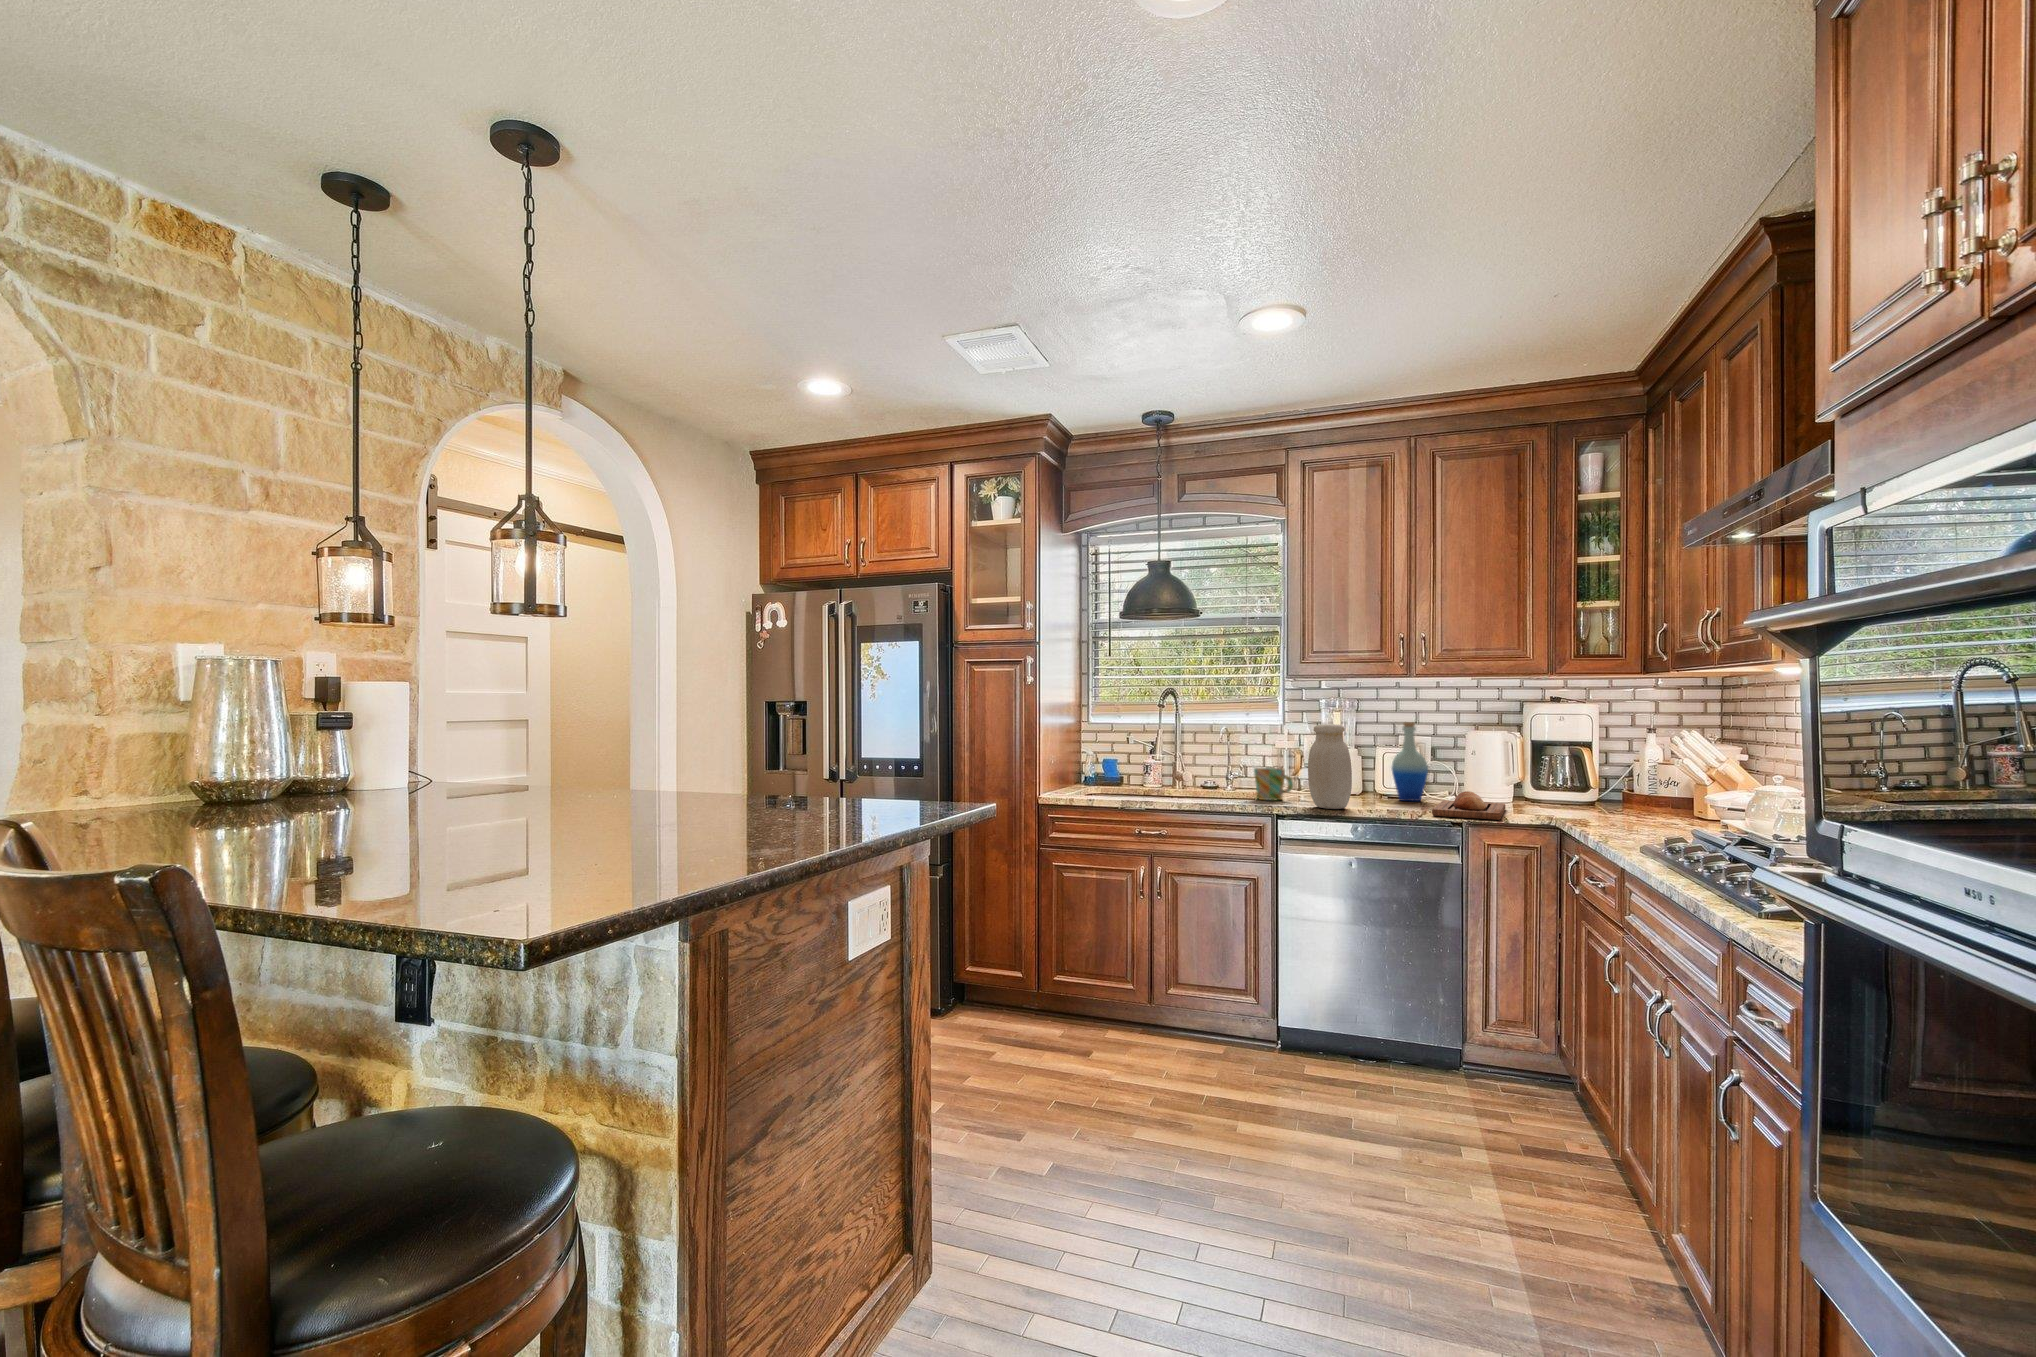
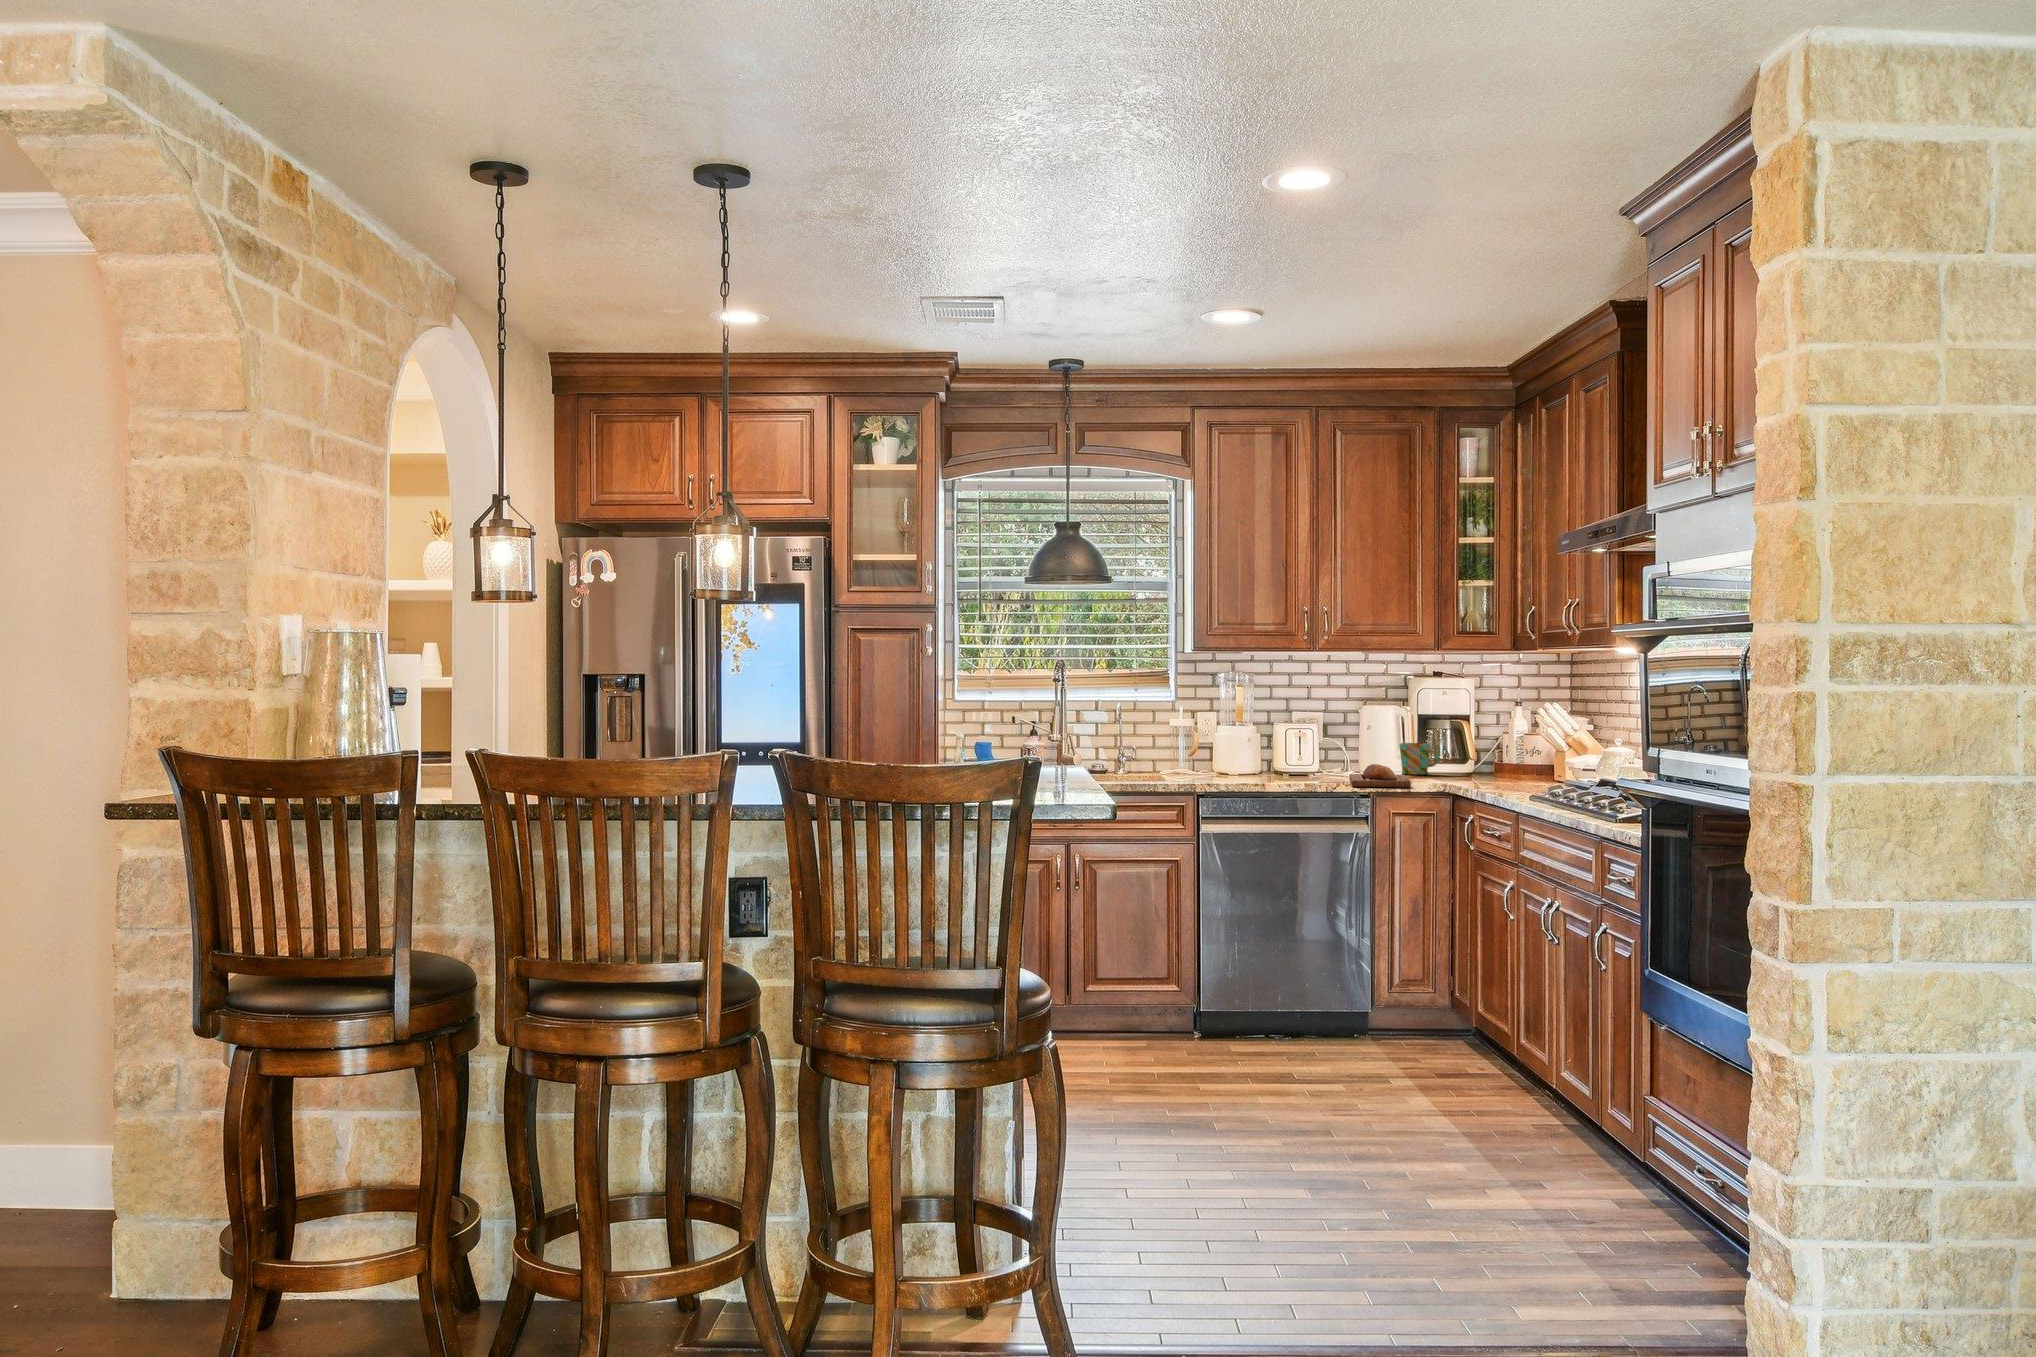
bottle: present [1391,722,1428,801] -> none [1298,698,1332,777]
jar: present [1308,724,1352,809] -> none [1233,701,1277,785]
mug: present [1254,768,1293,800] -> present [1399,743,1438,774]

